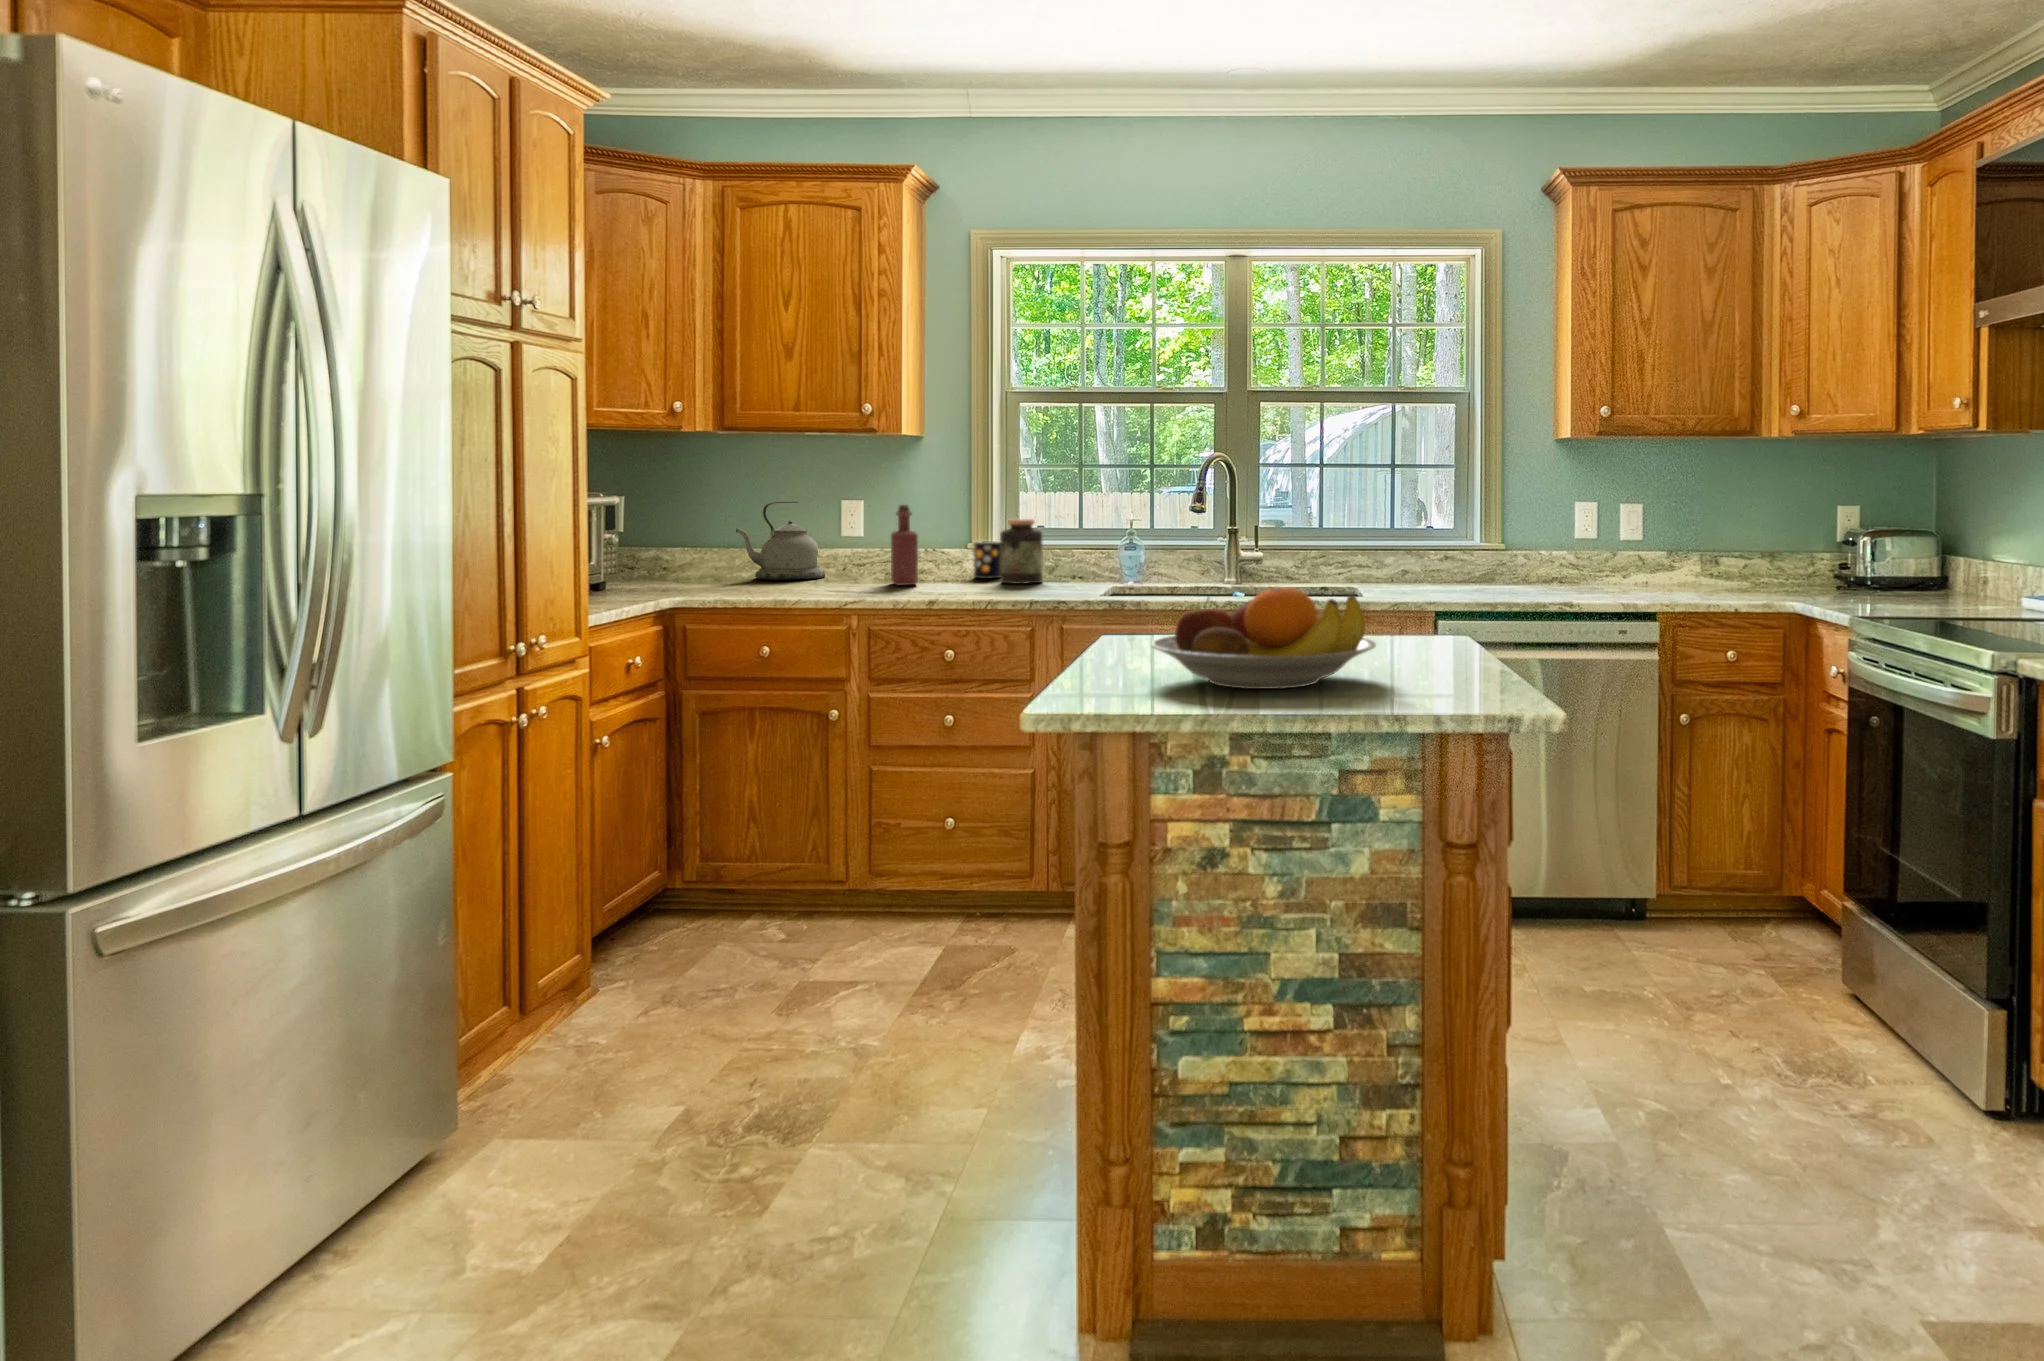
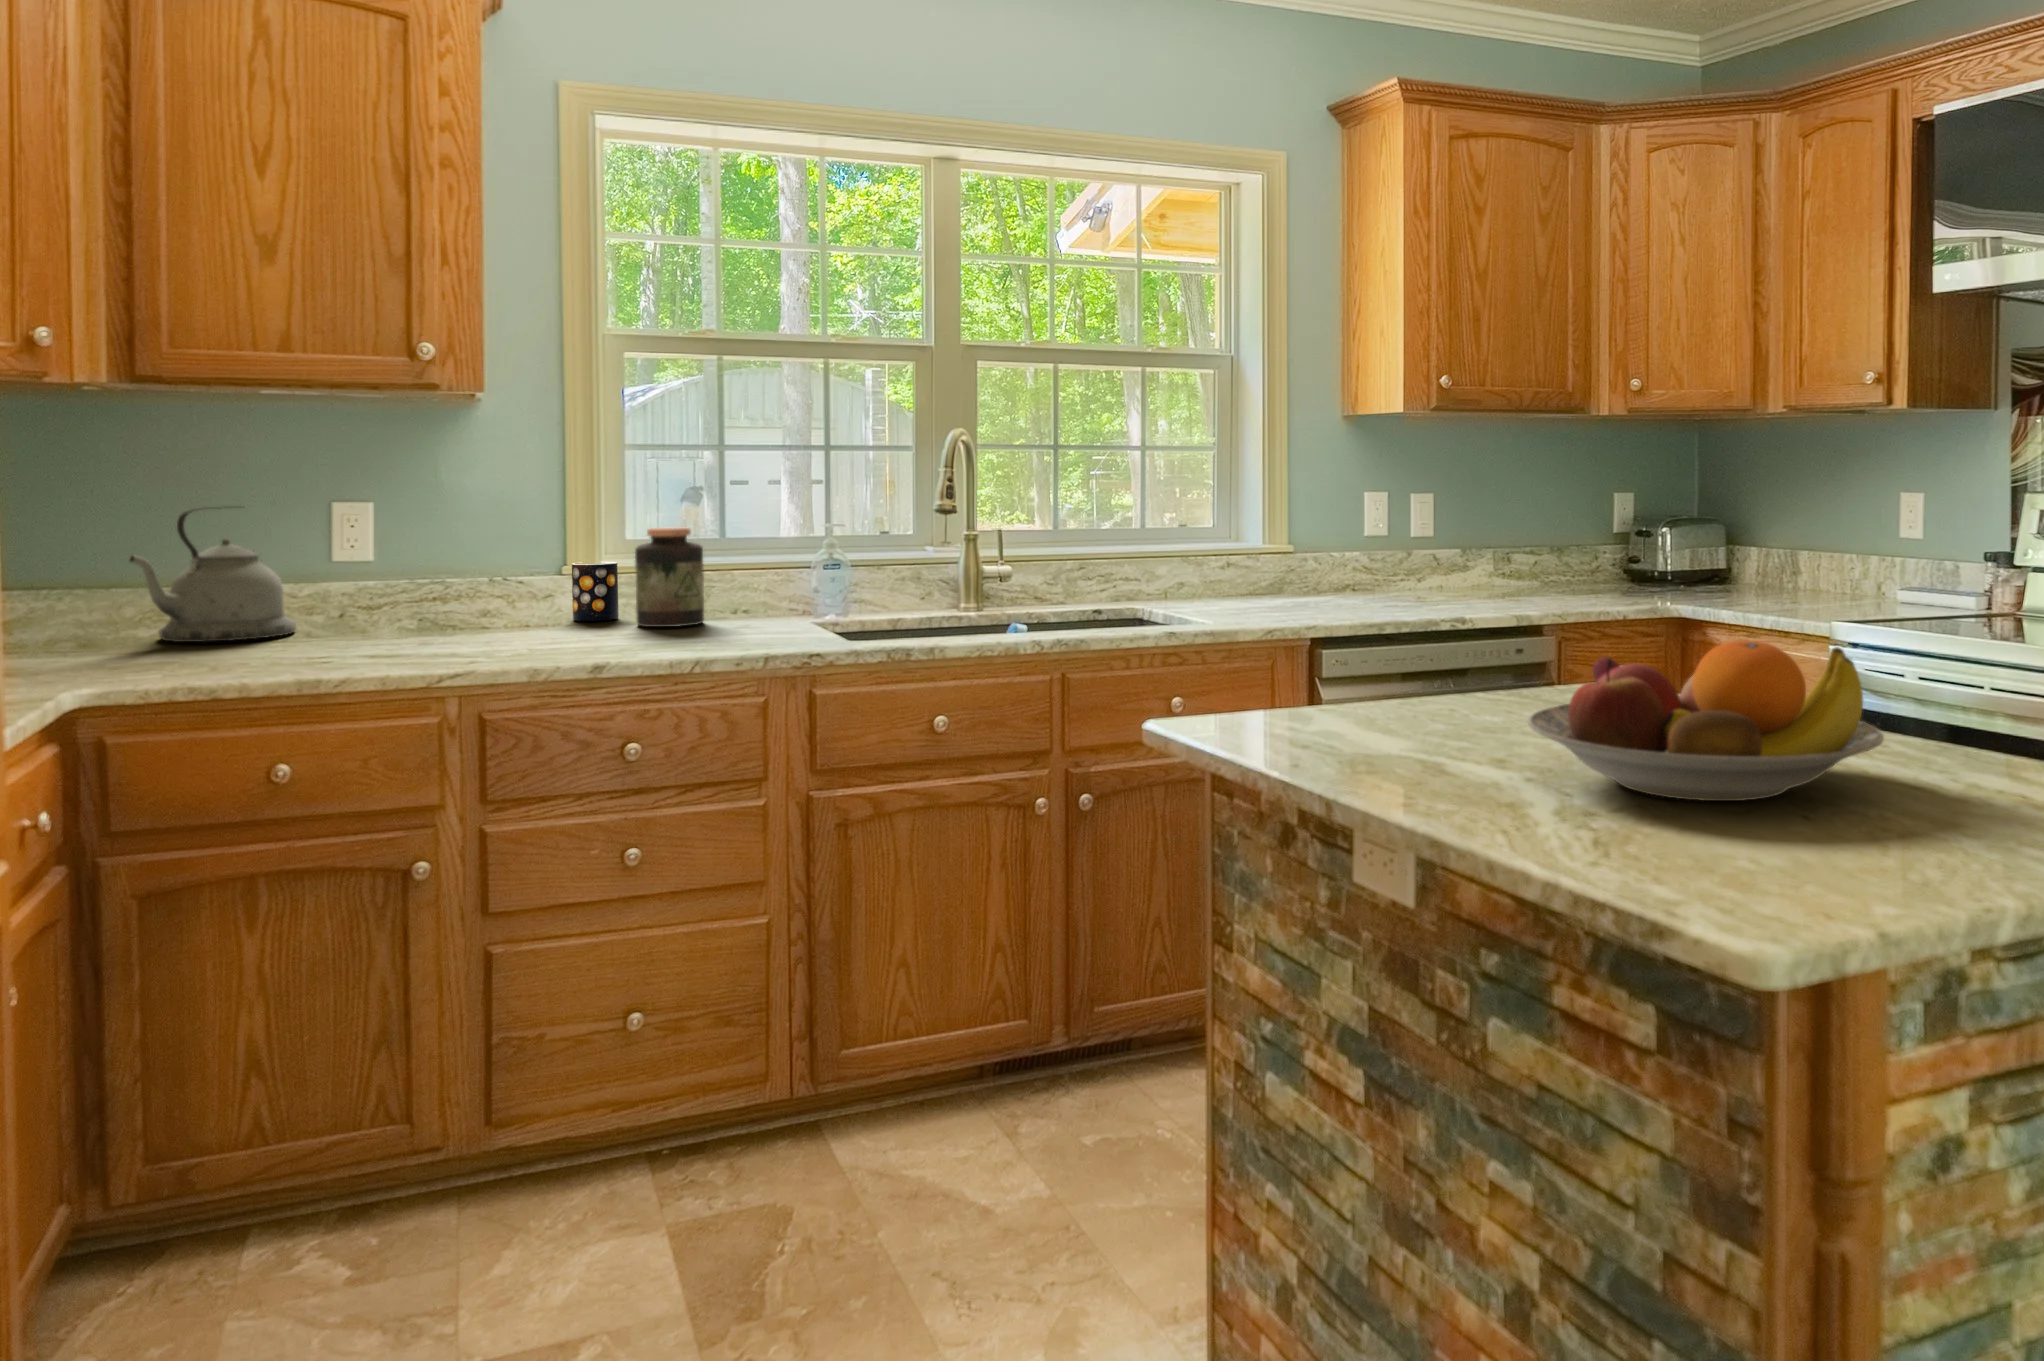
bottle: present [891,505,918,586] -> none [445,509,507,641]

